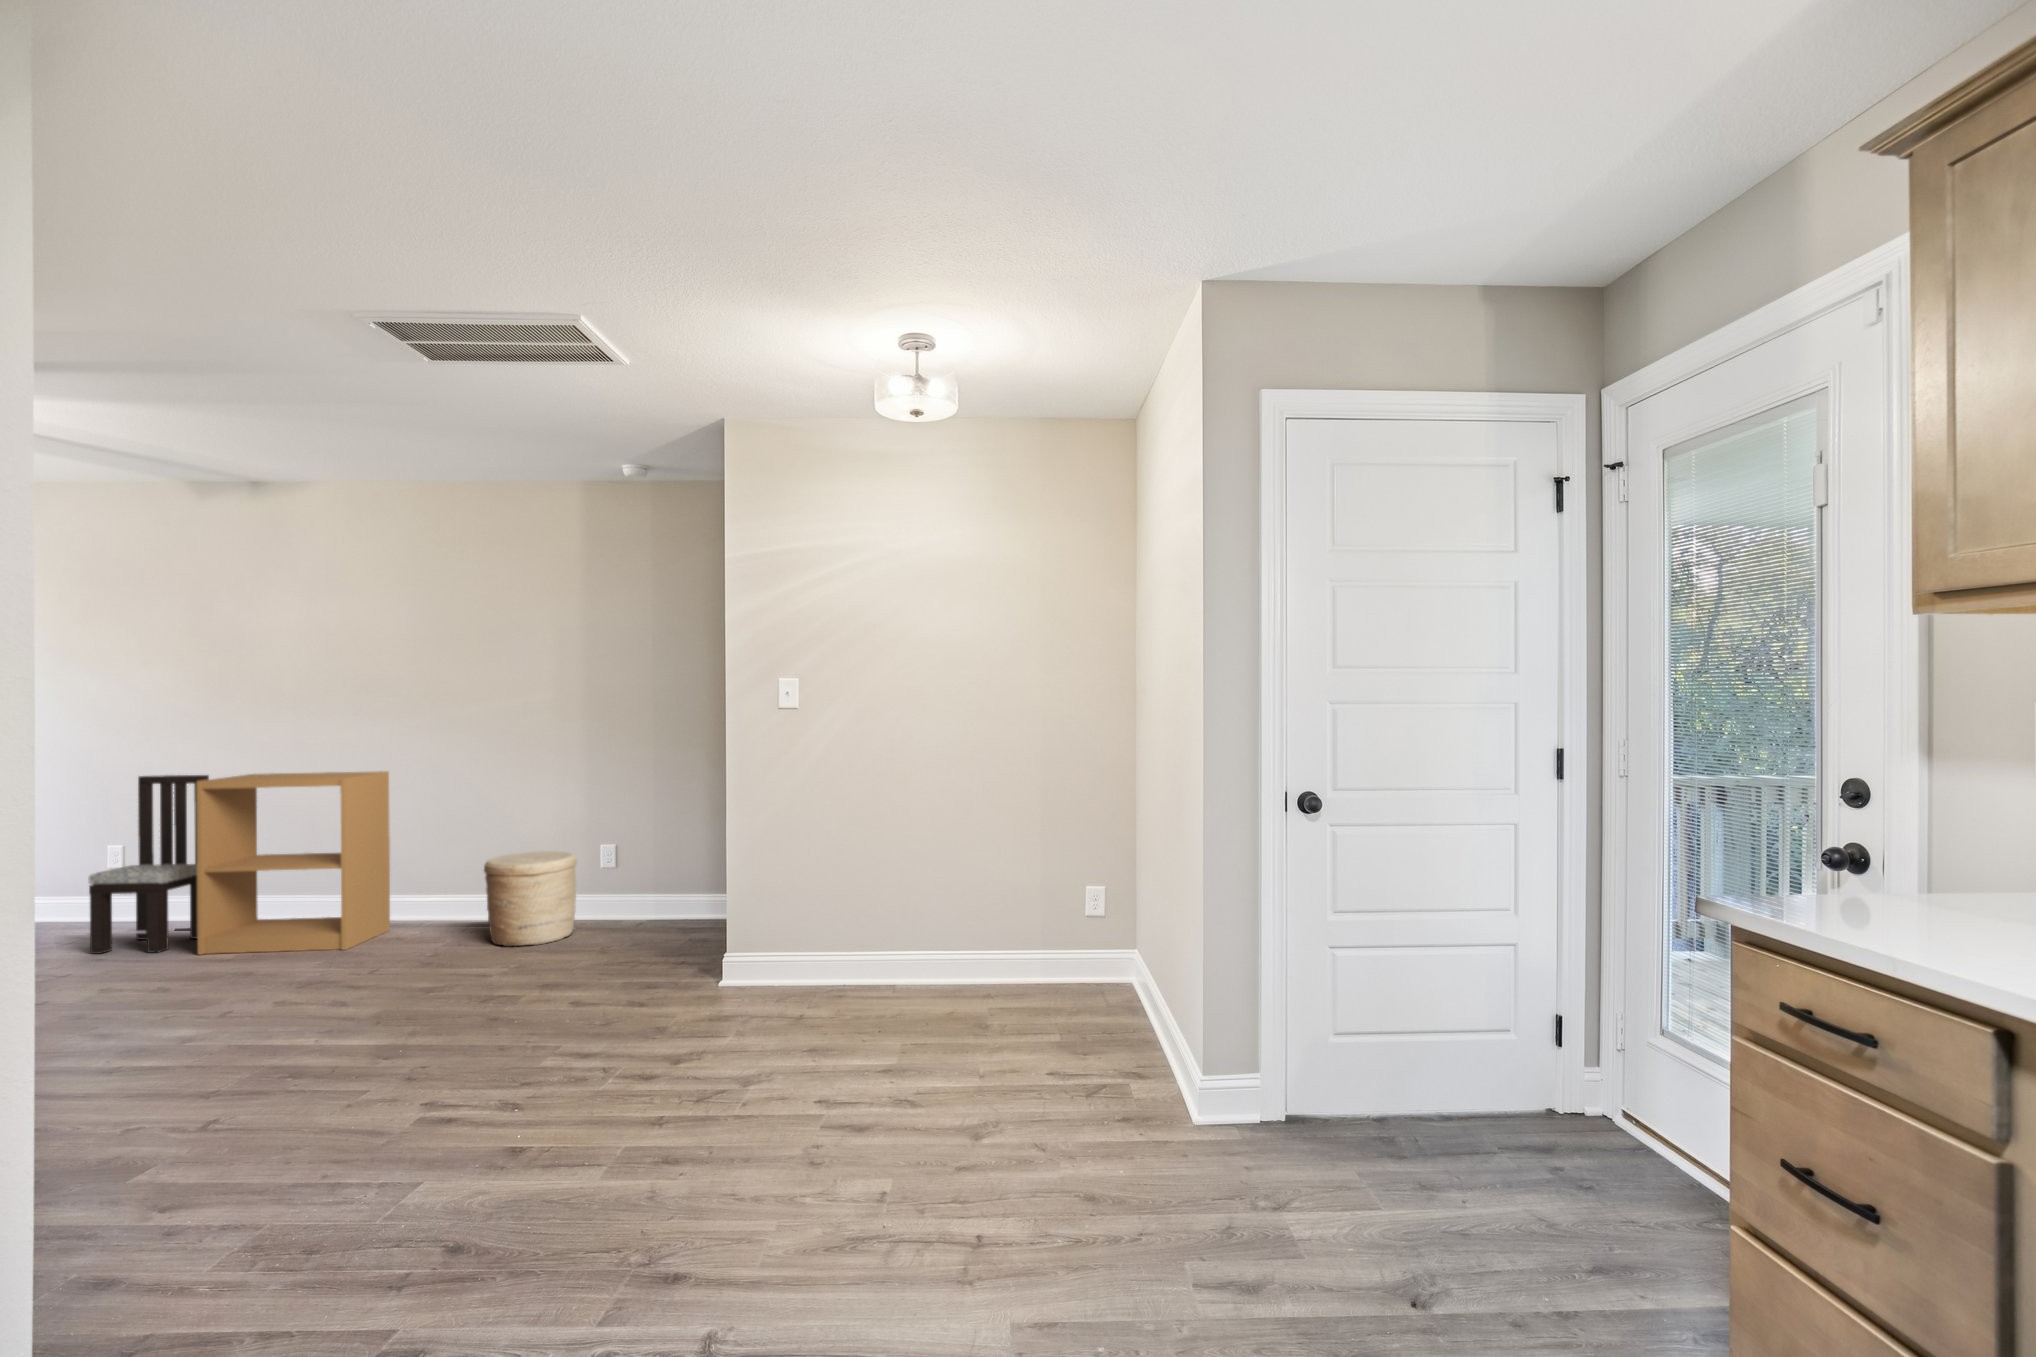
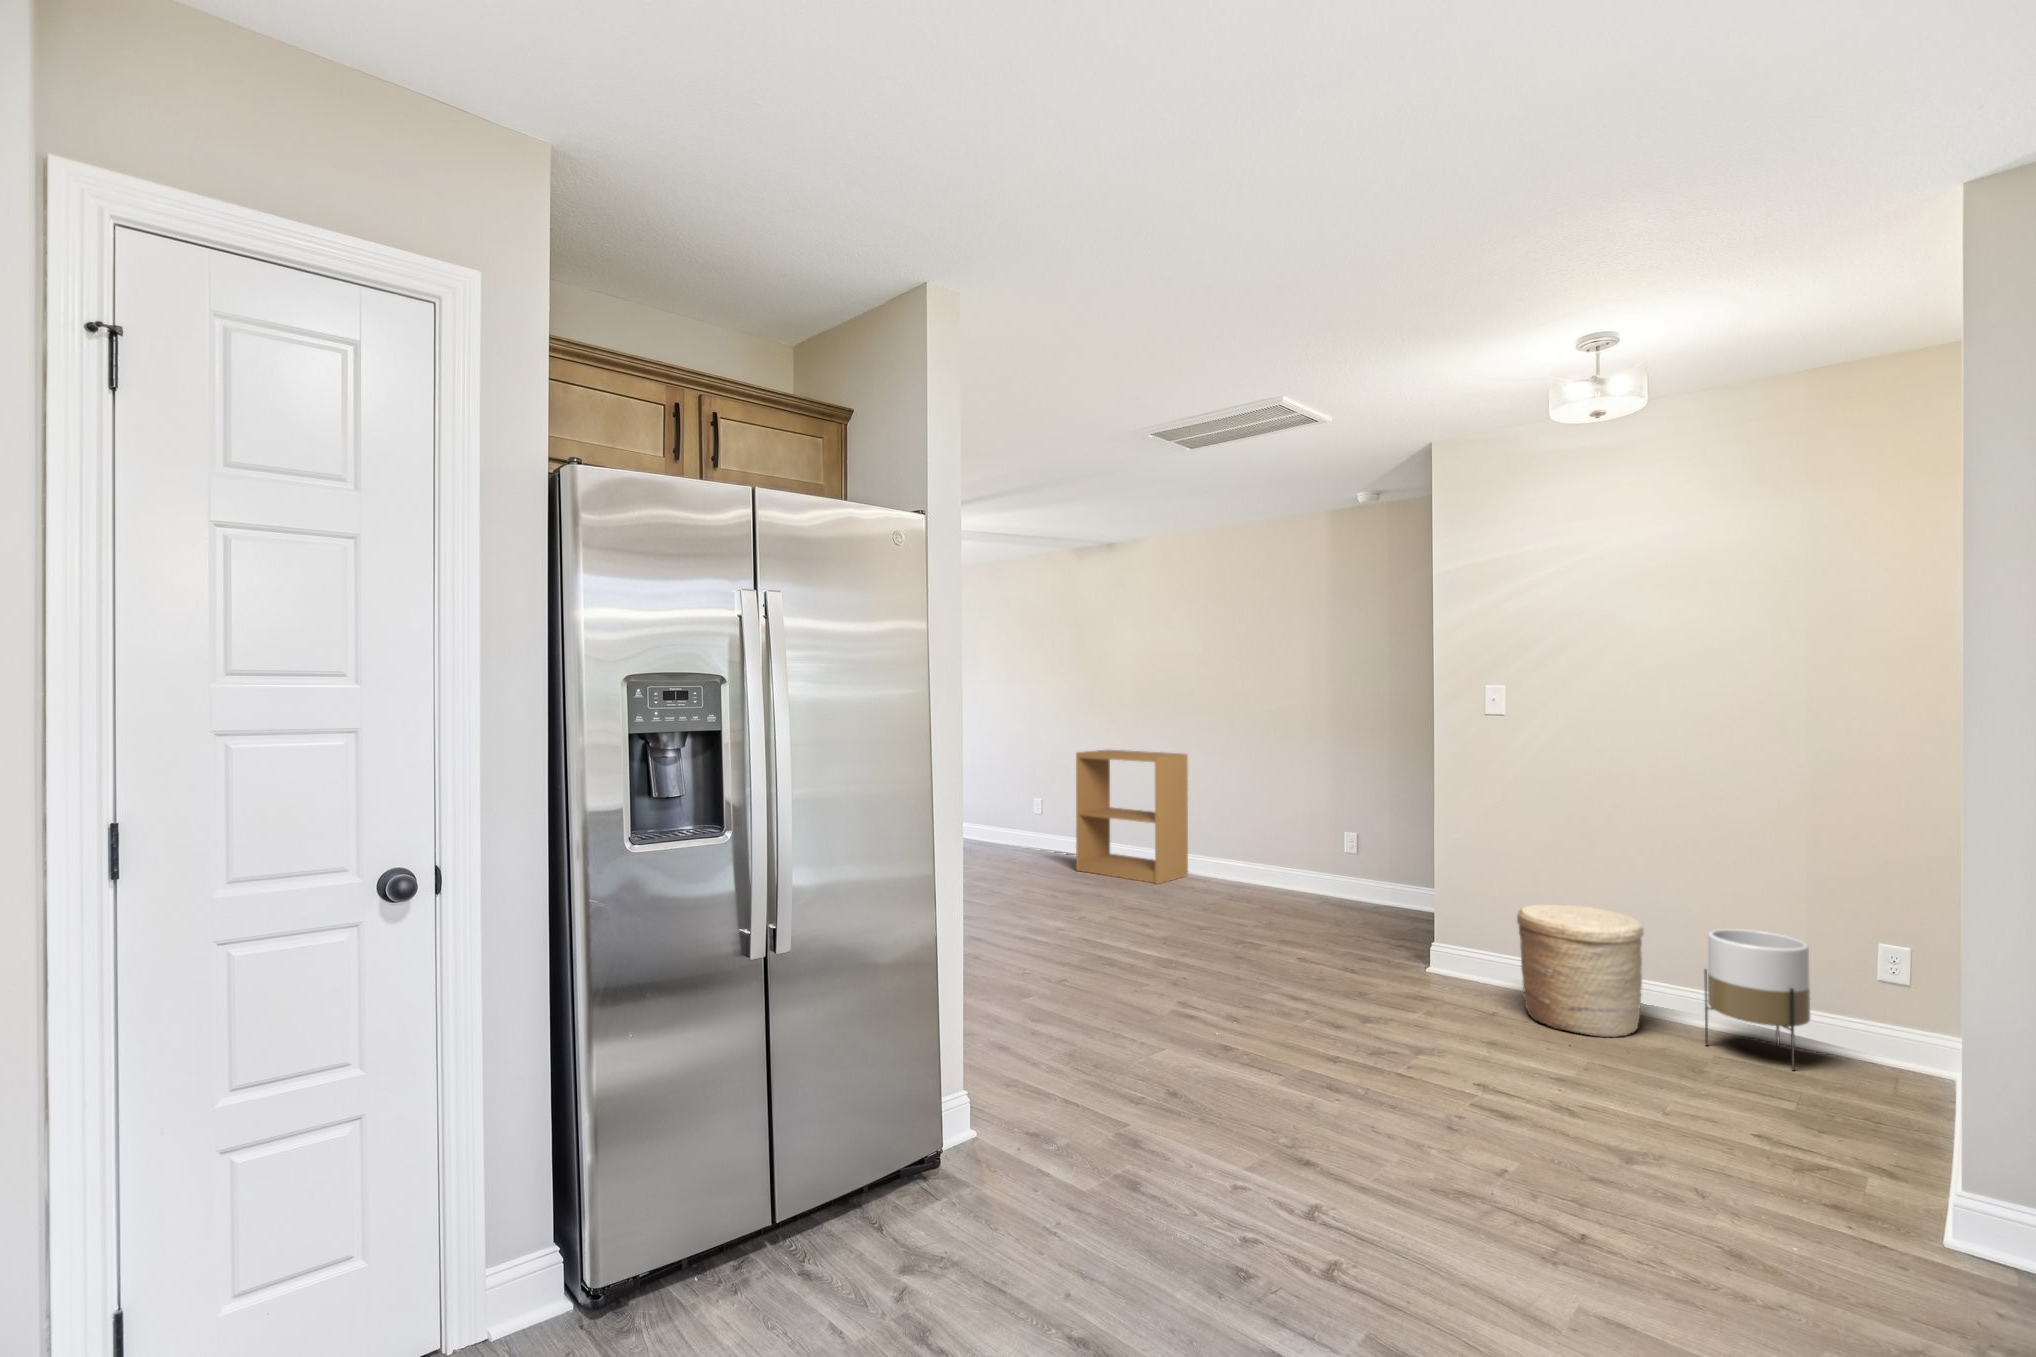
dining chair: present [88,775,209,954] -> none [1025,747,1085,866]
woven basket: present [484,851,577,946] -> present [1517,904,1644,1037]
planter: none [978,888,1050,1003] -> present [1704,929,1810,1070]

